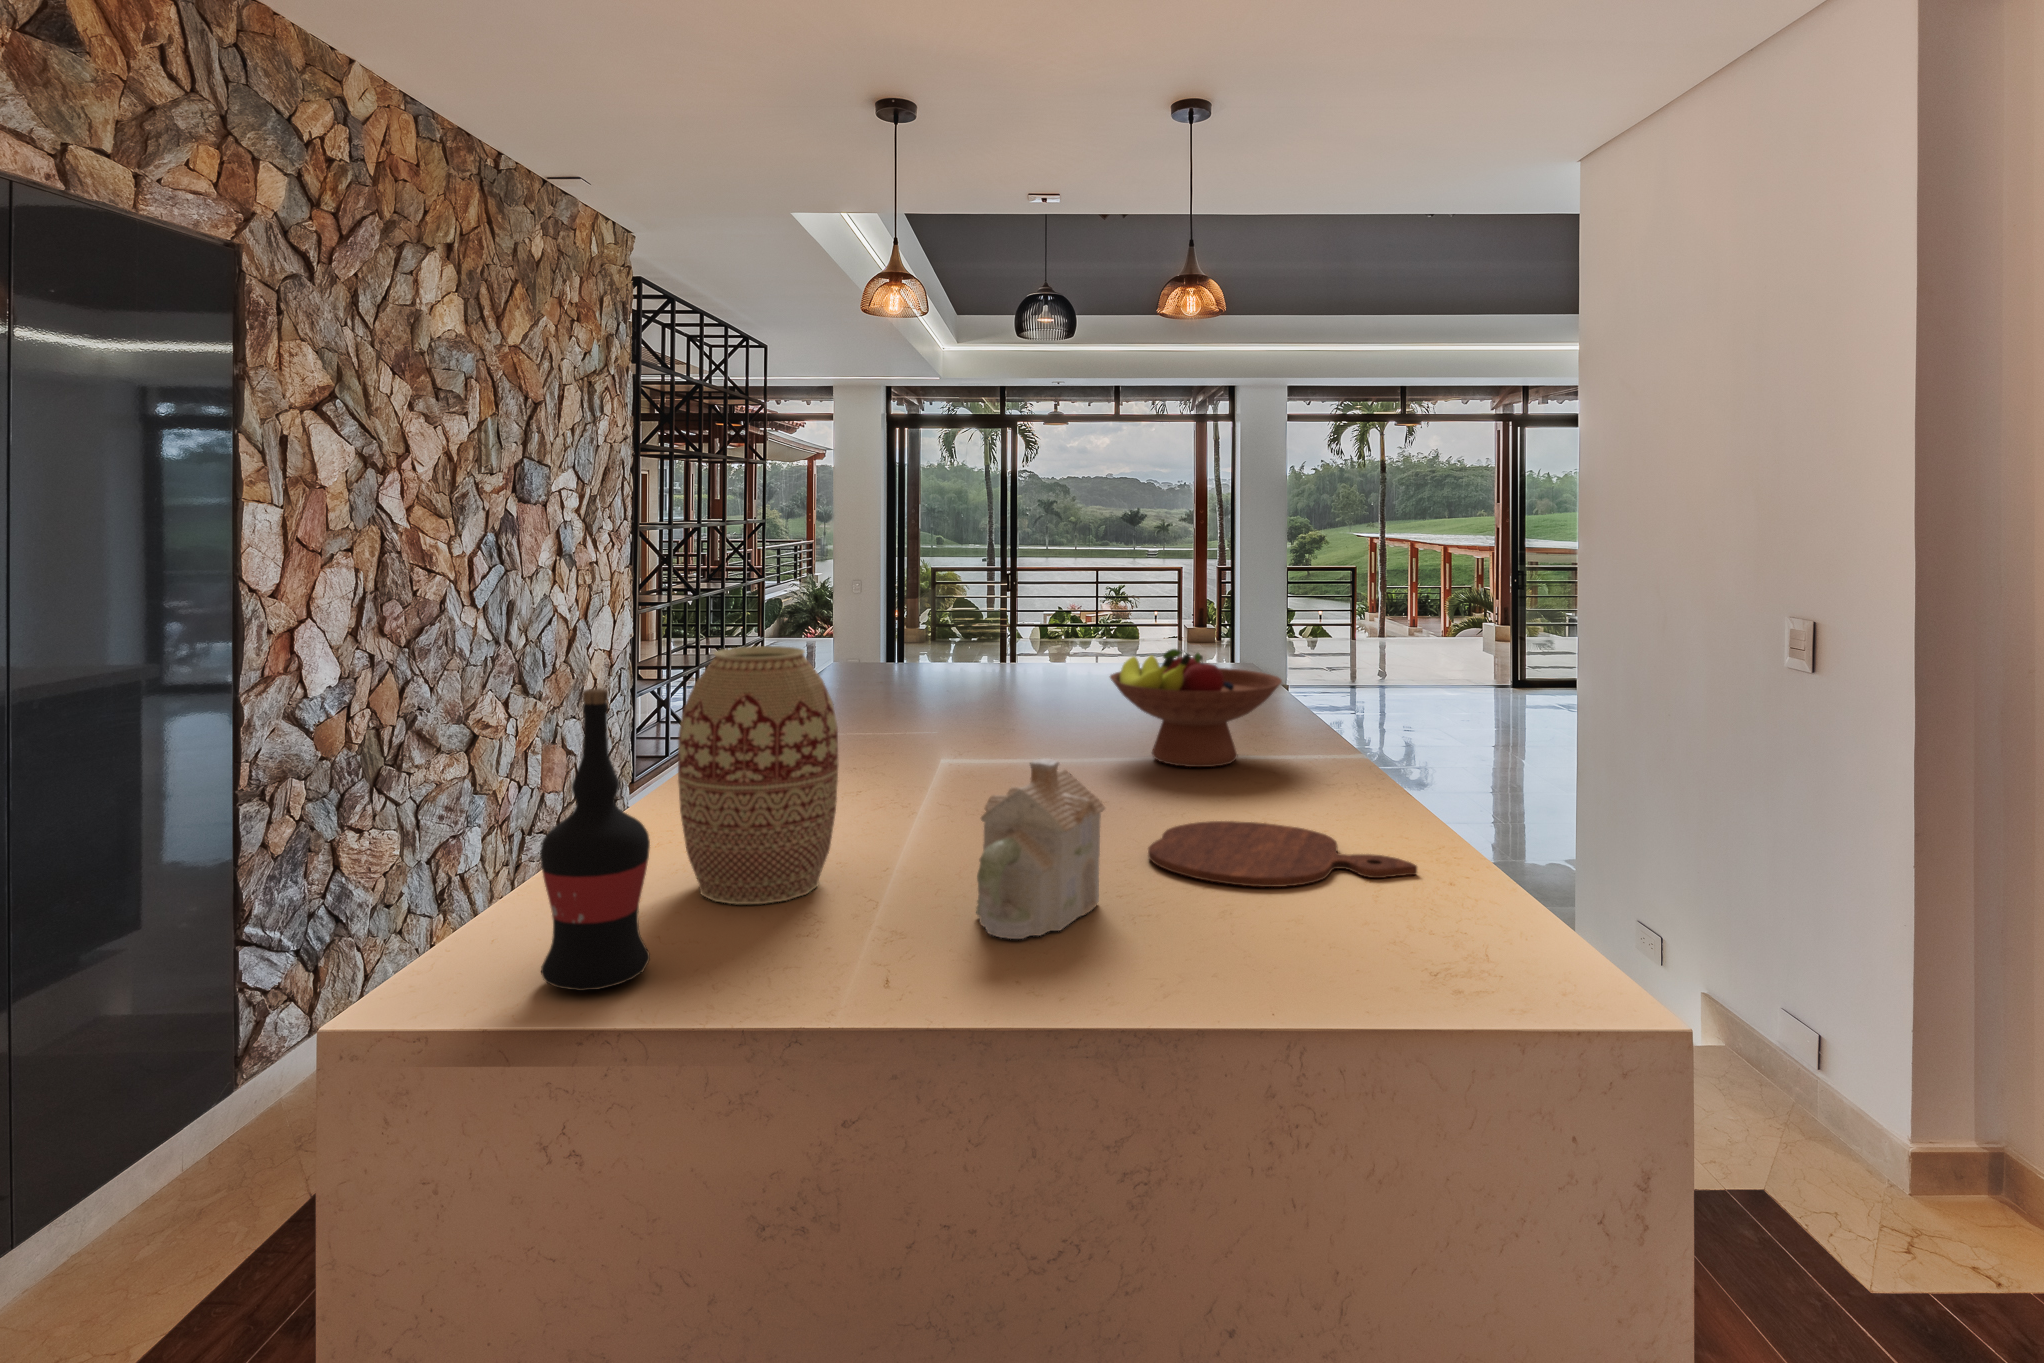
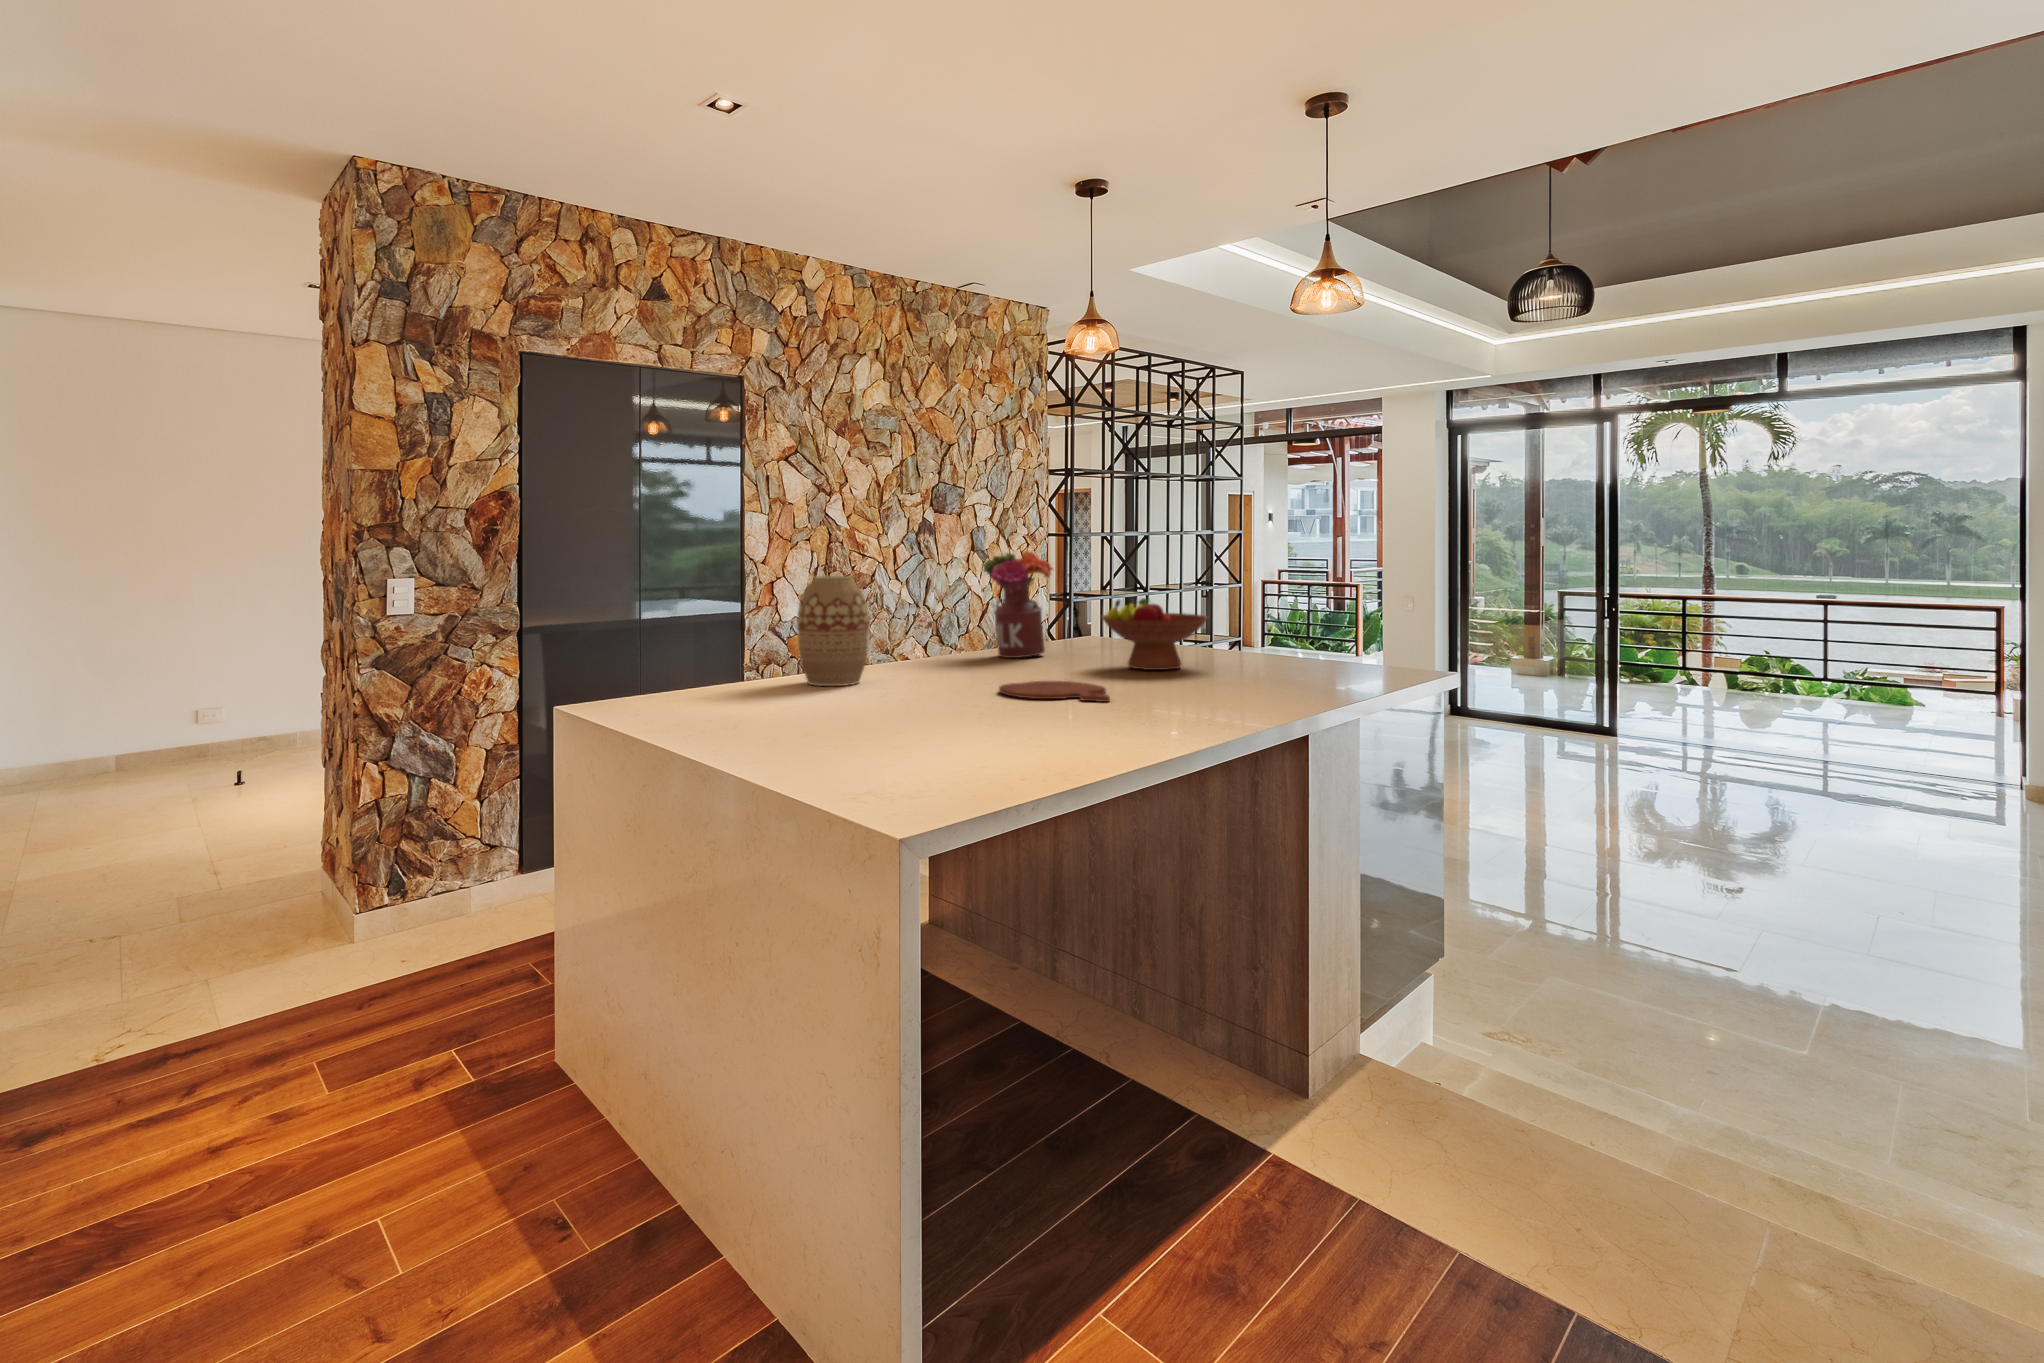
flower arrangement: none [846,571,976,757] -> present [983,551,1053,658]
wine bottle: present [540,688,650,991] -> none [713,581,754,694]
teapot: present [976,758,1105,939] -> none [866,626,956,699]

